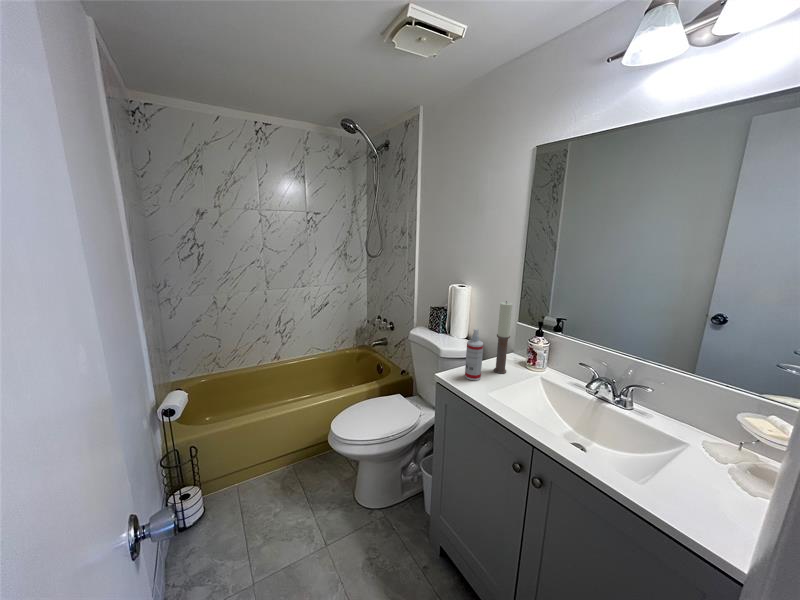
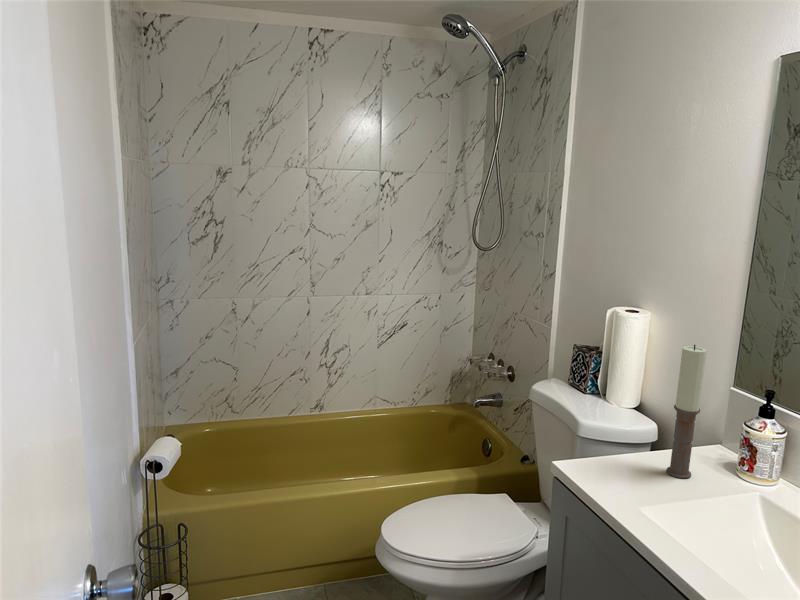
spray bottle: present [465,329,483,380] -> none [606,390,643,483]

